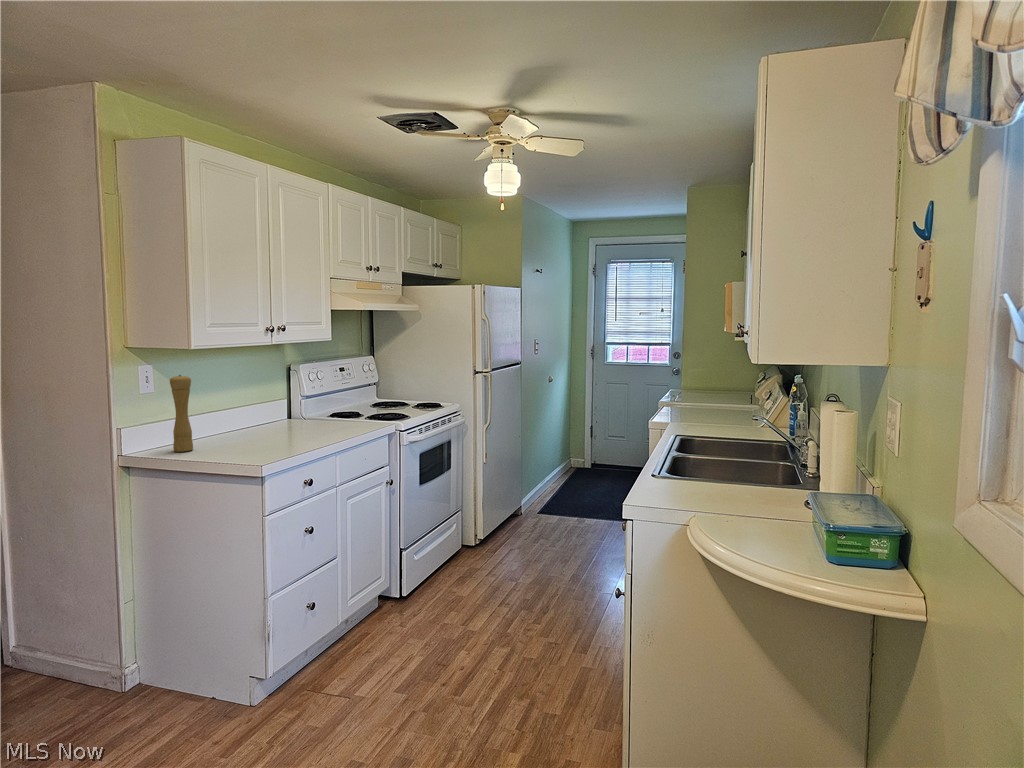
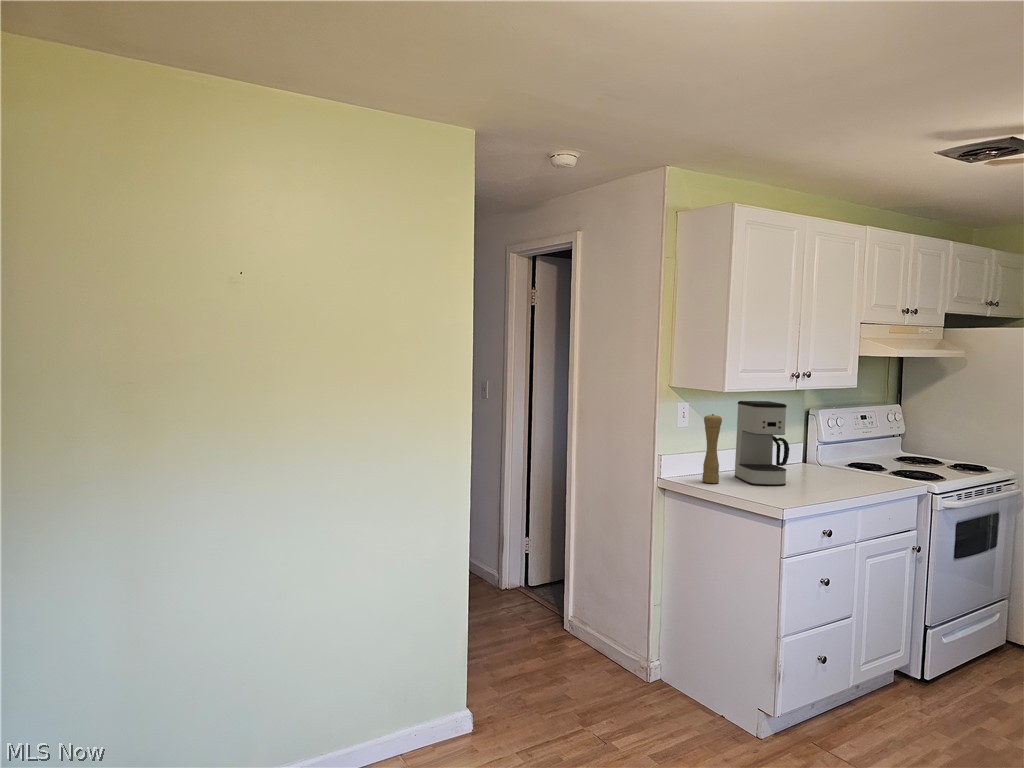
coffee maker: none [210,358,268,446] -> present [734,401,789,485]

